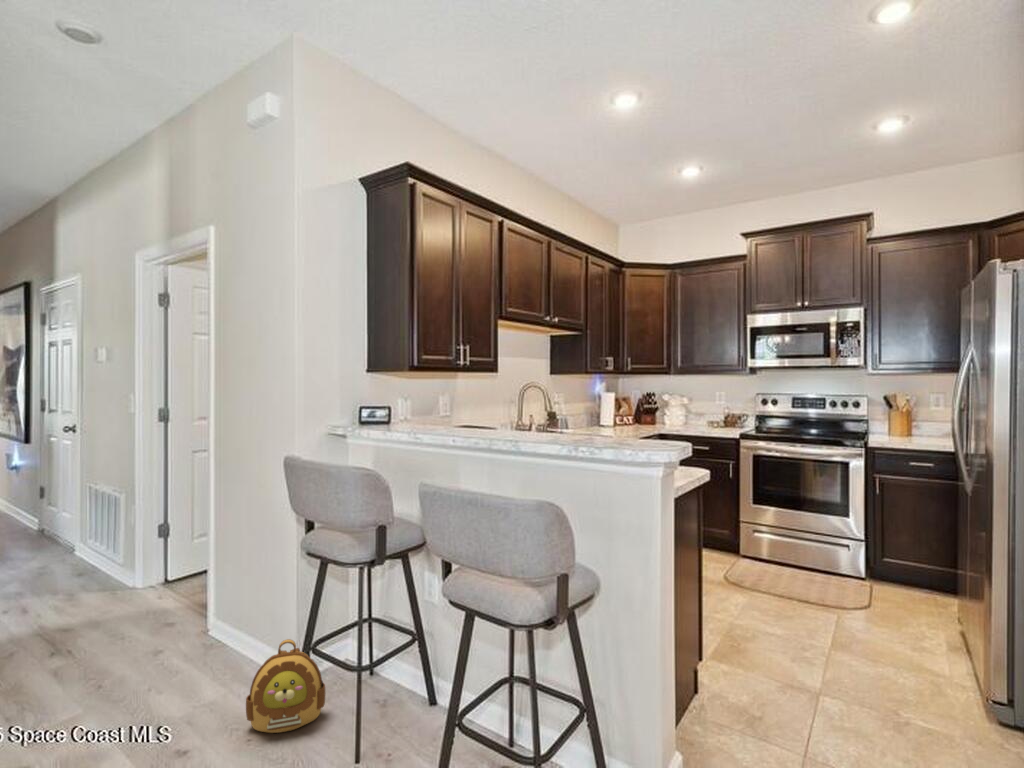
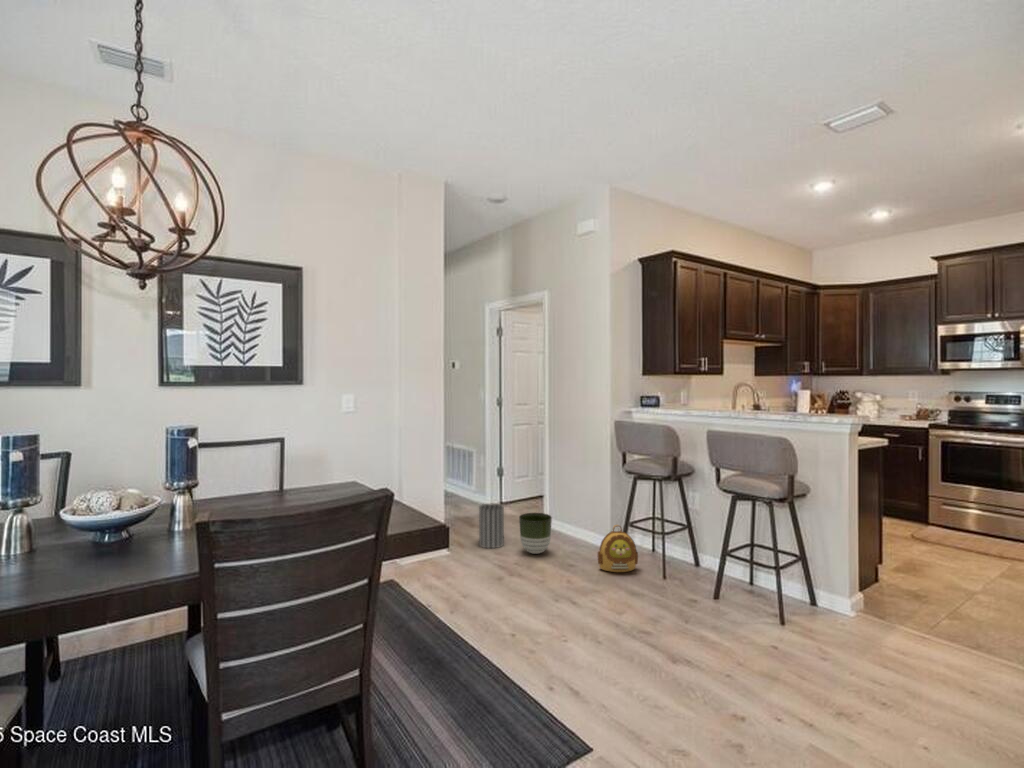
wastebasket: none [41,603,102,697] -> present [479,504,504,548]
planter: none [112,616,184,701] -> present [519,513,552,554]

